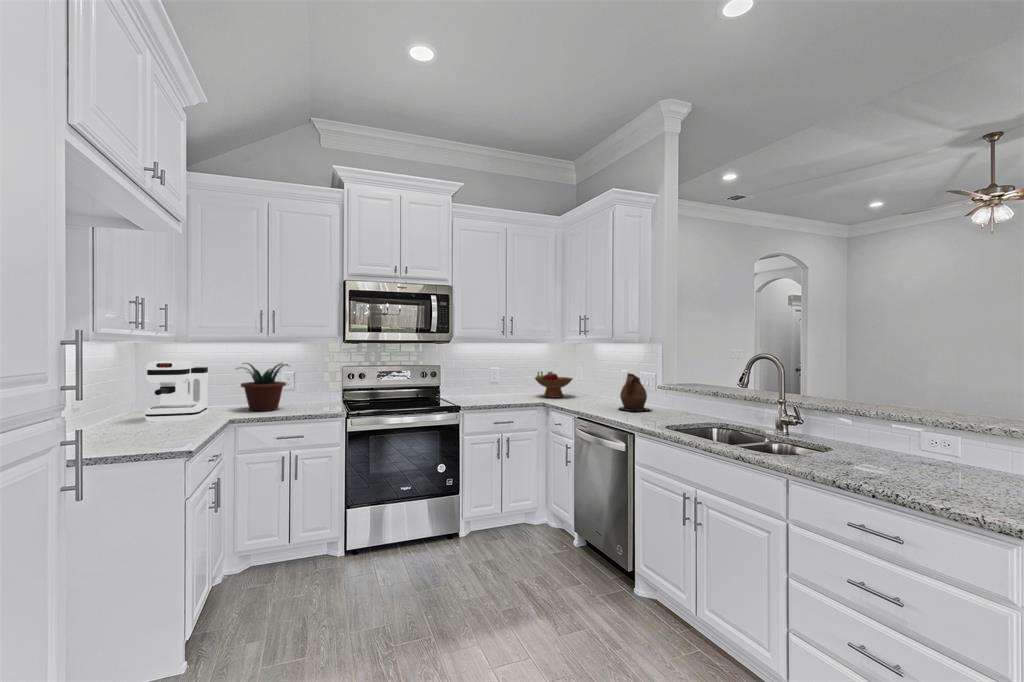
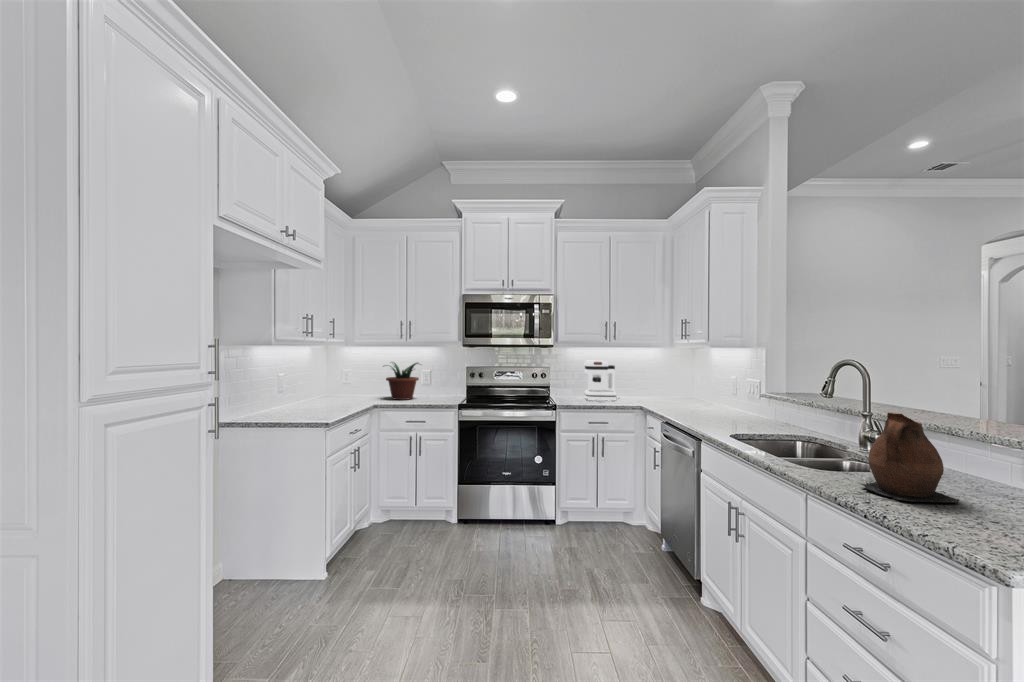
coffee maker: present [145,361,208,422] -> present [584,361,617,401]
fruit bowl: present [535,372,572,398] -> none [641,375,681,402]
ceramic pitcher: present [619,373,651,411] -> present [861,412,959,504]

